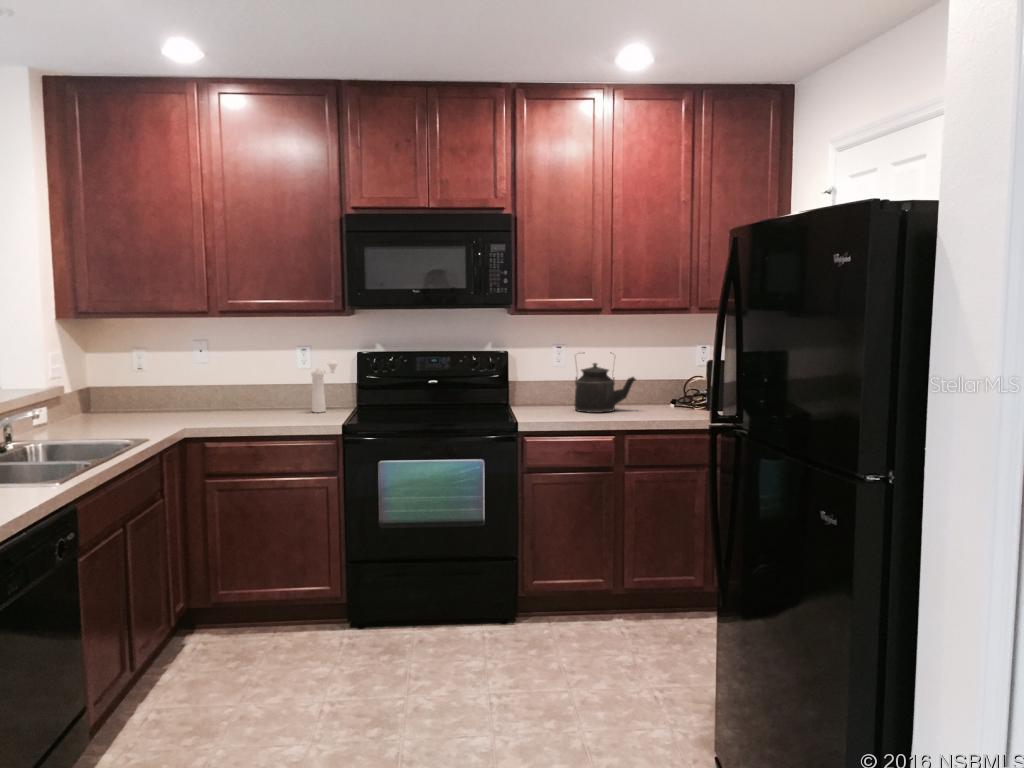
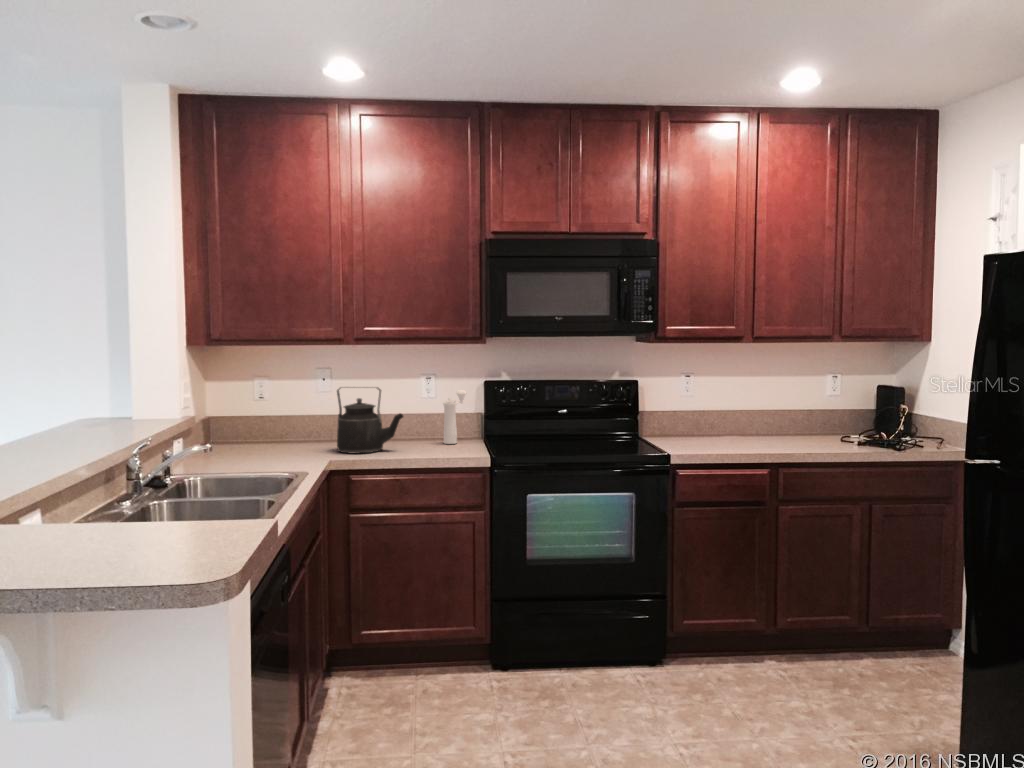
kettle: present [575,352,636,413] -> present [337,387,403,454]

